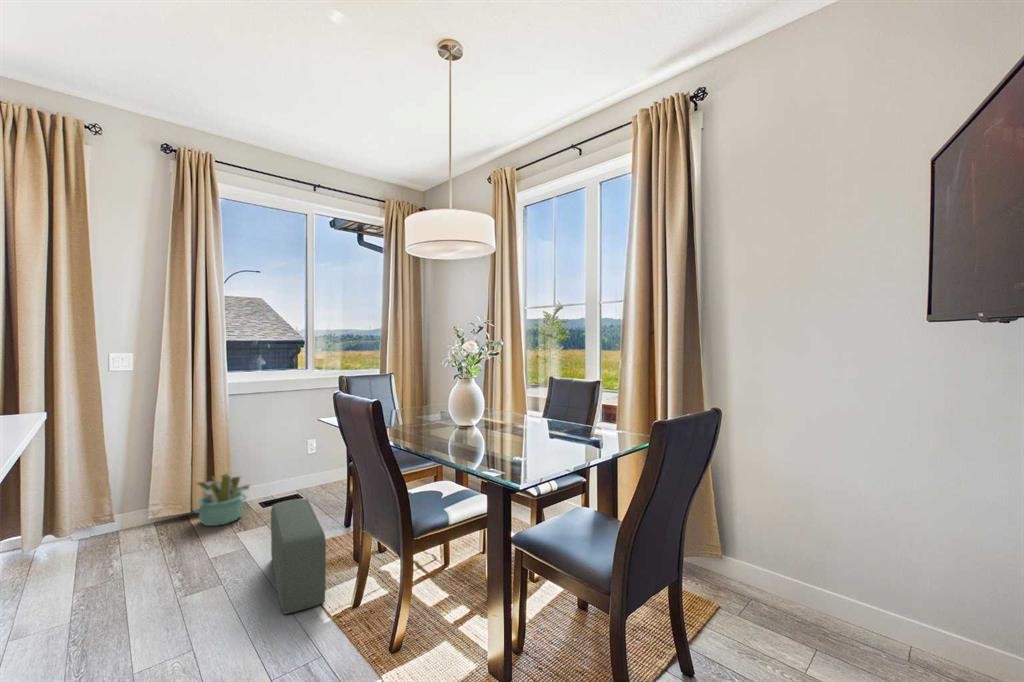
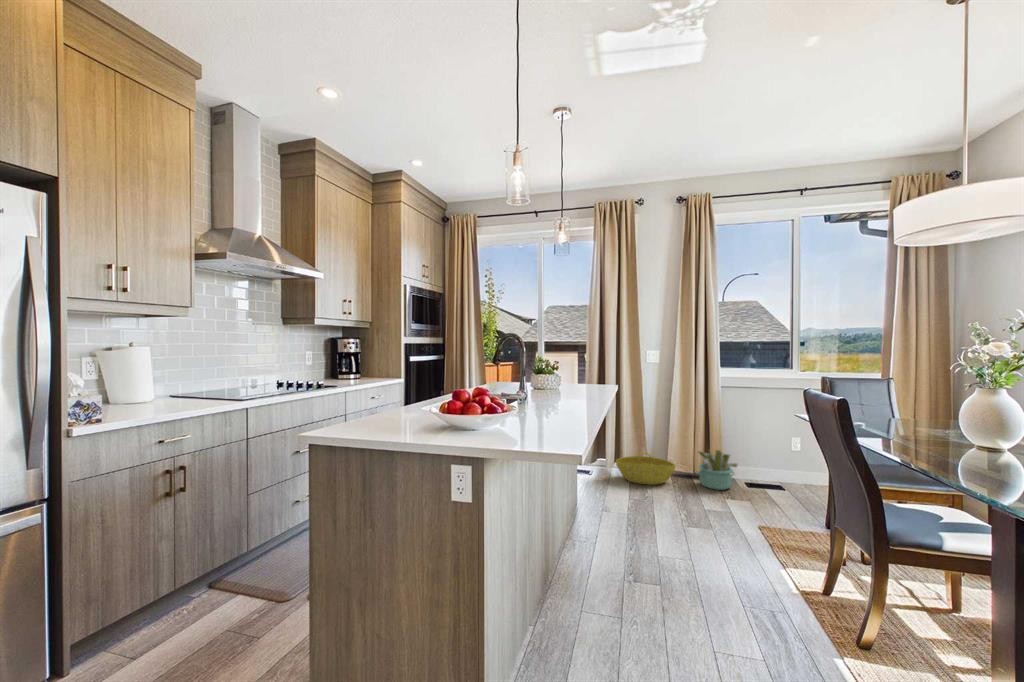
pouf: present [271,499,326,614] -> none [752,481,797,577]
basket: none [47,505,163,559] -> present [616,453,675,485]

